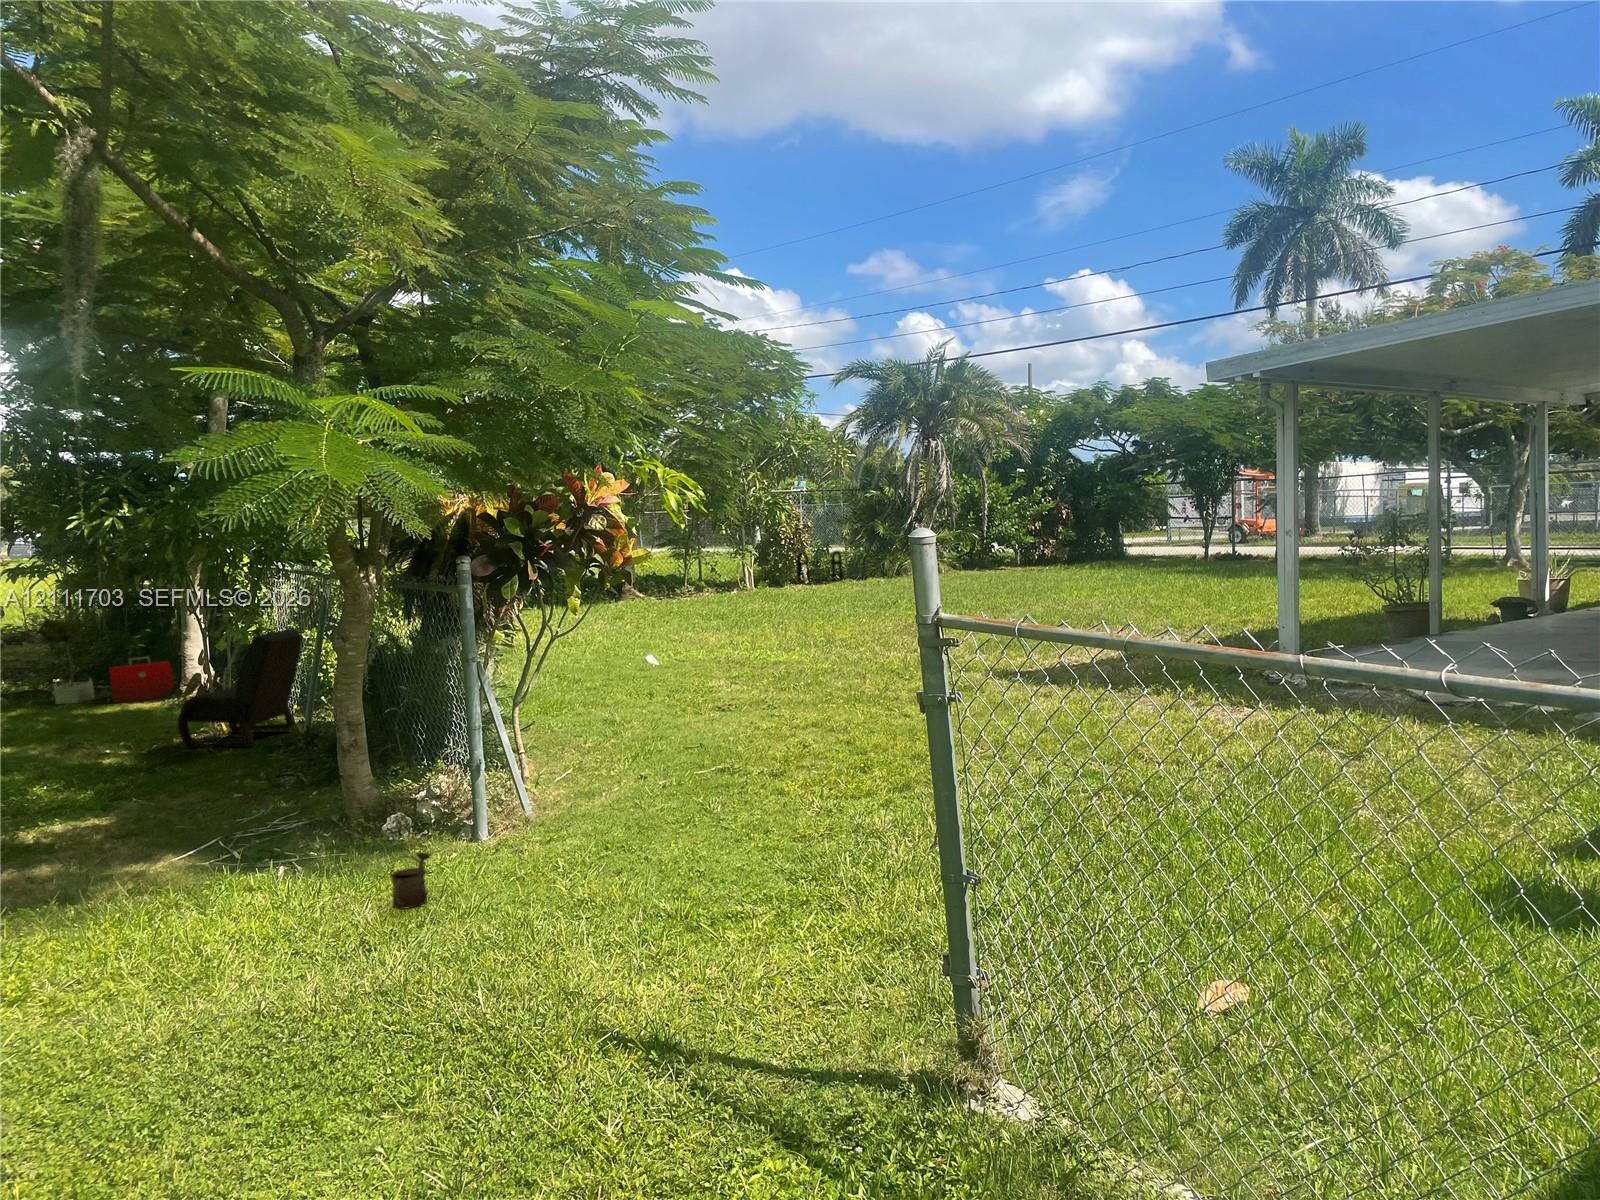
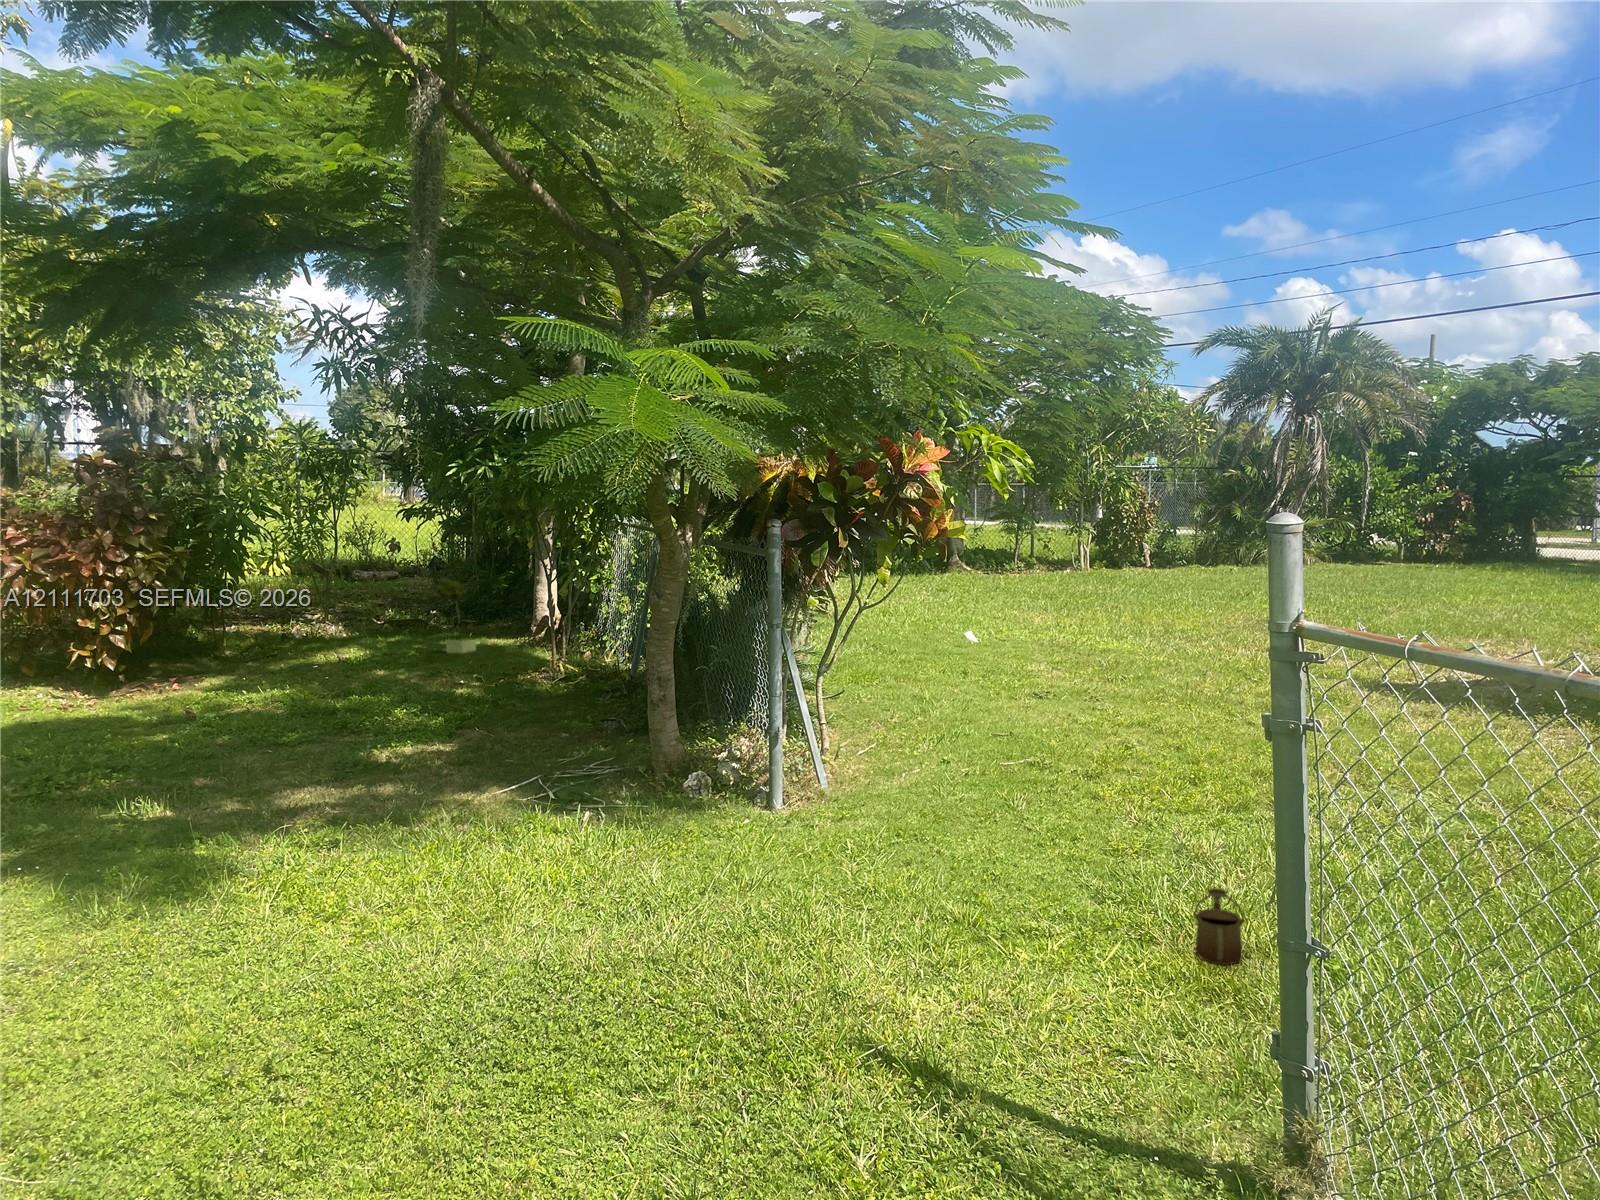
bench: present [797,551,843,581] -> none [1135,532,1187,565]
lounge chair: present [178,629,301,748] -> none [530,594,638,702]
toolbox: present [109,656,173,703] -> none [487,615,536,655]
watering can: present [390,853,430,909] -> present [1193,888,1245,965]

